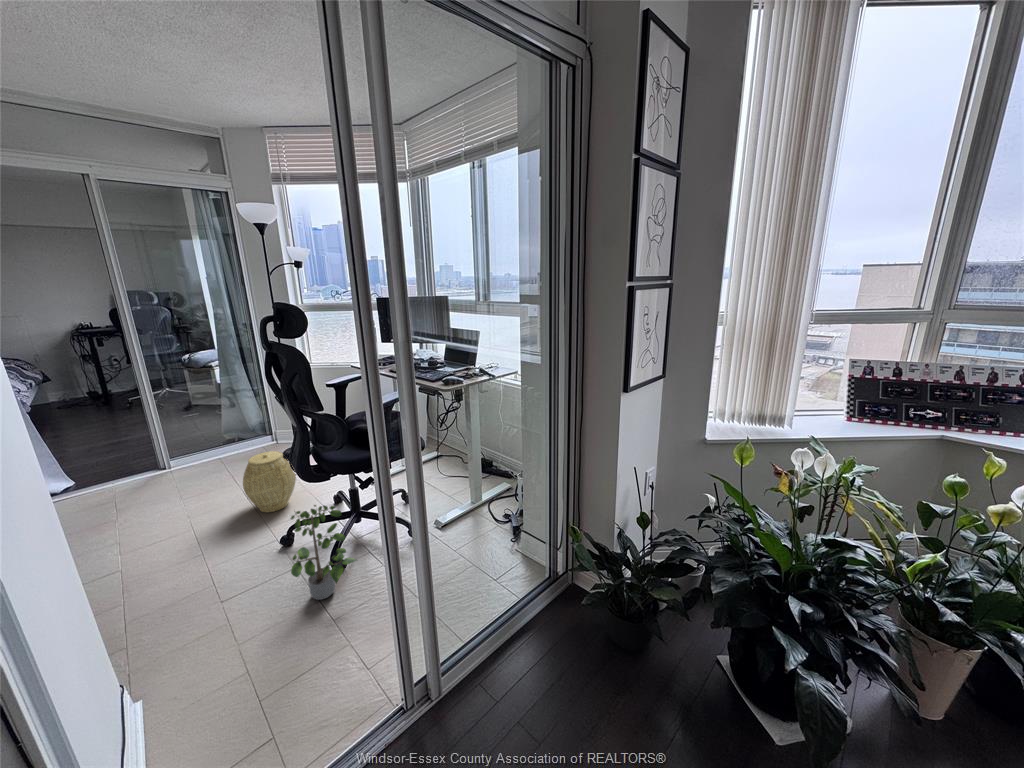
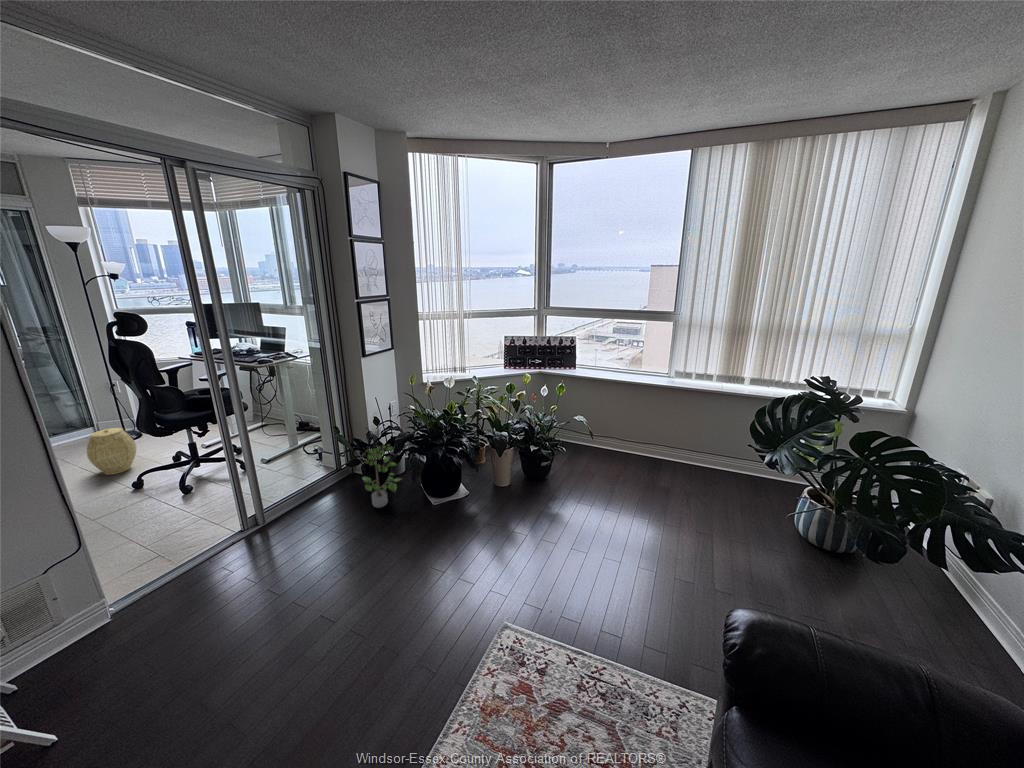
potted plant: present [291,505,357,600] -> present [362,444,402,508]

